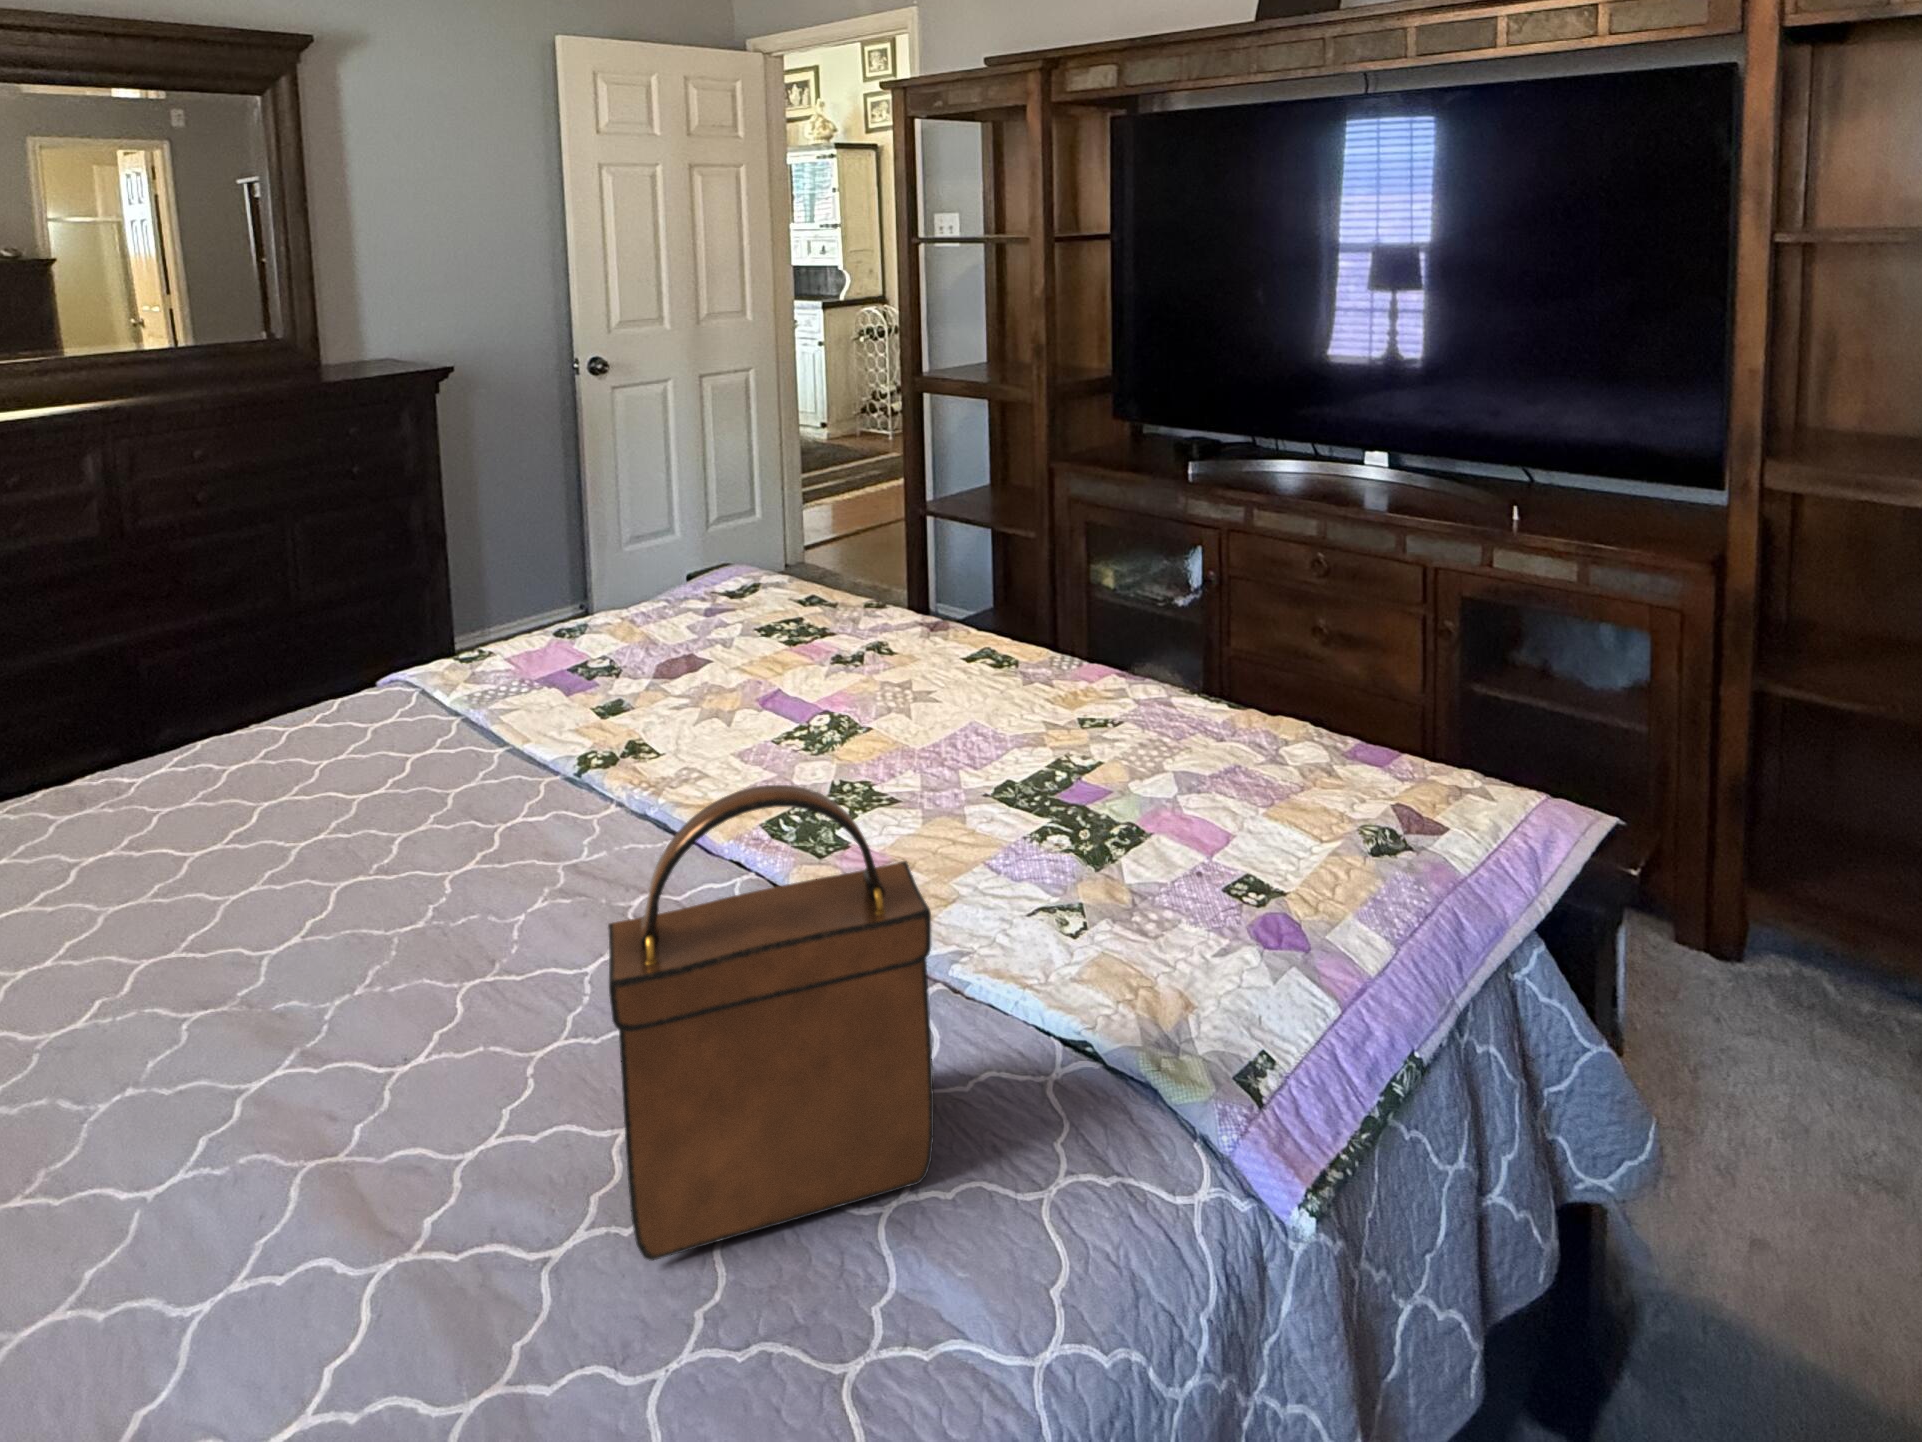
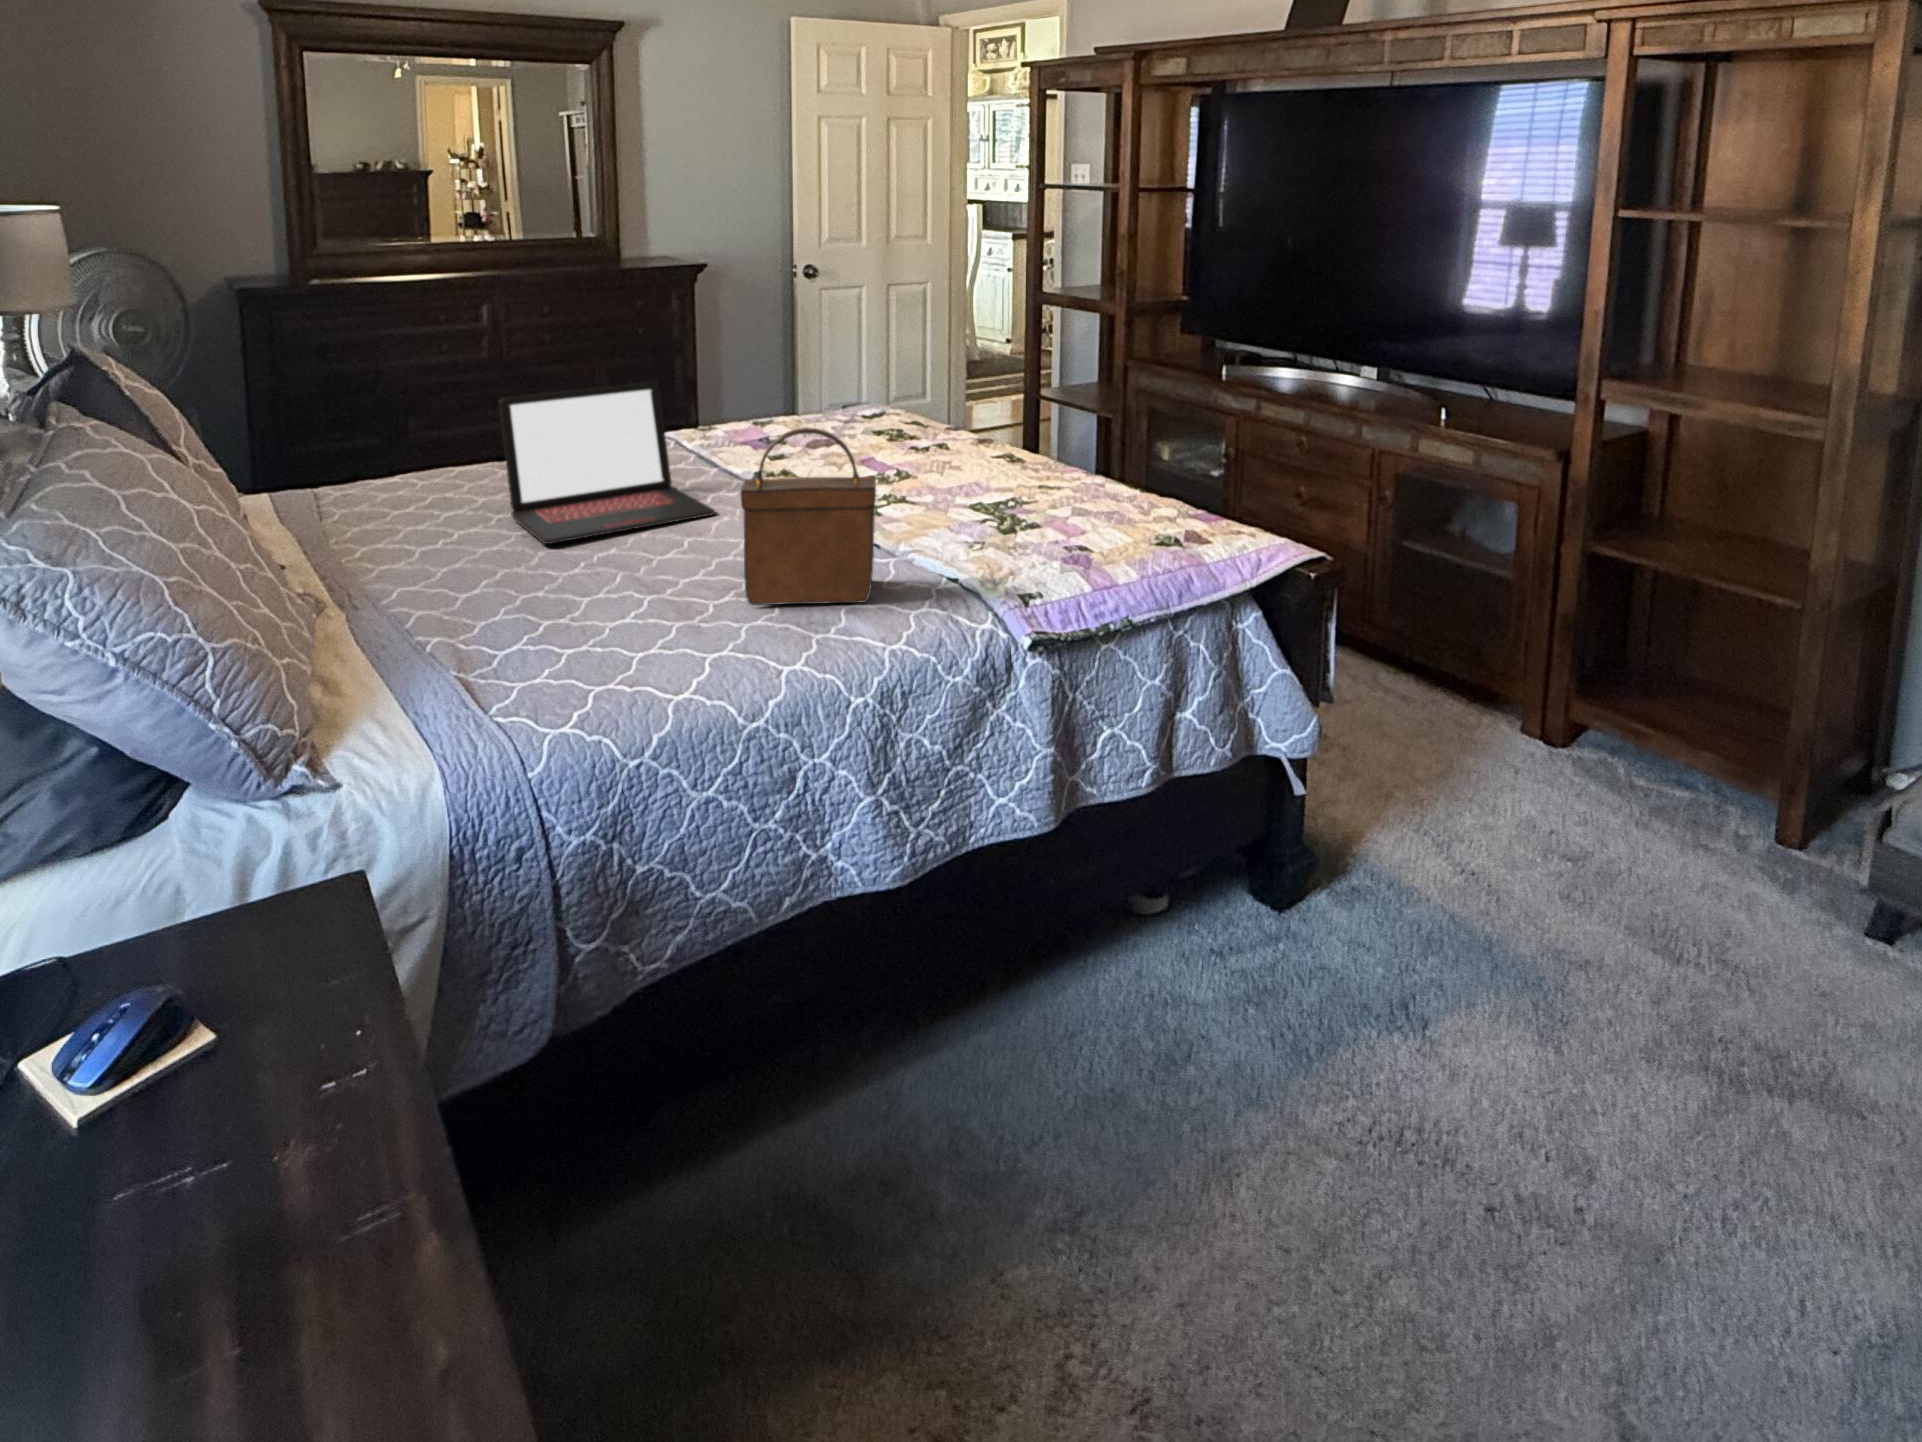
laptop: none [21,617,514,1058] -> present [499,382,715,544]

